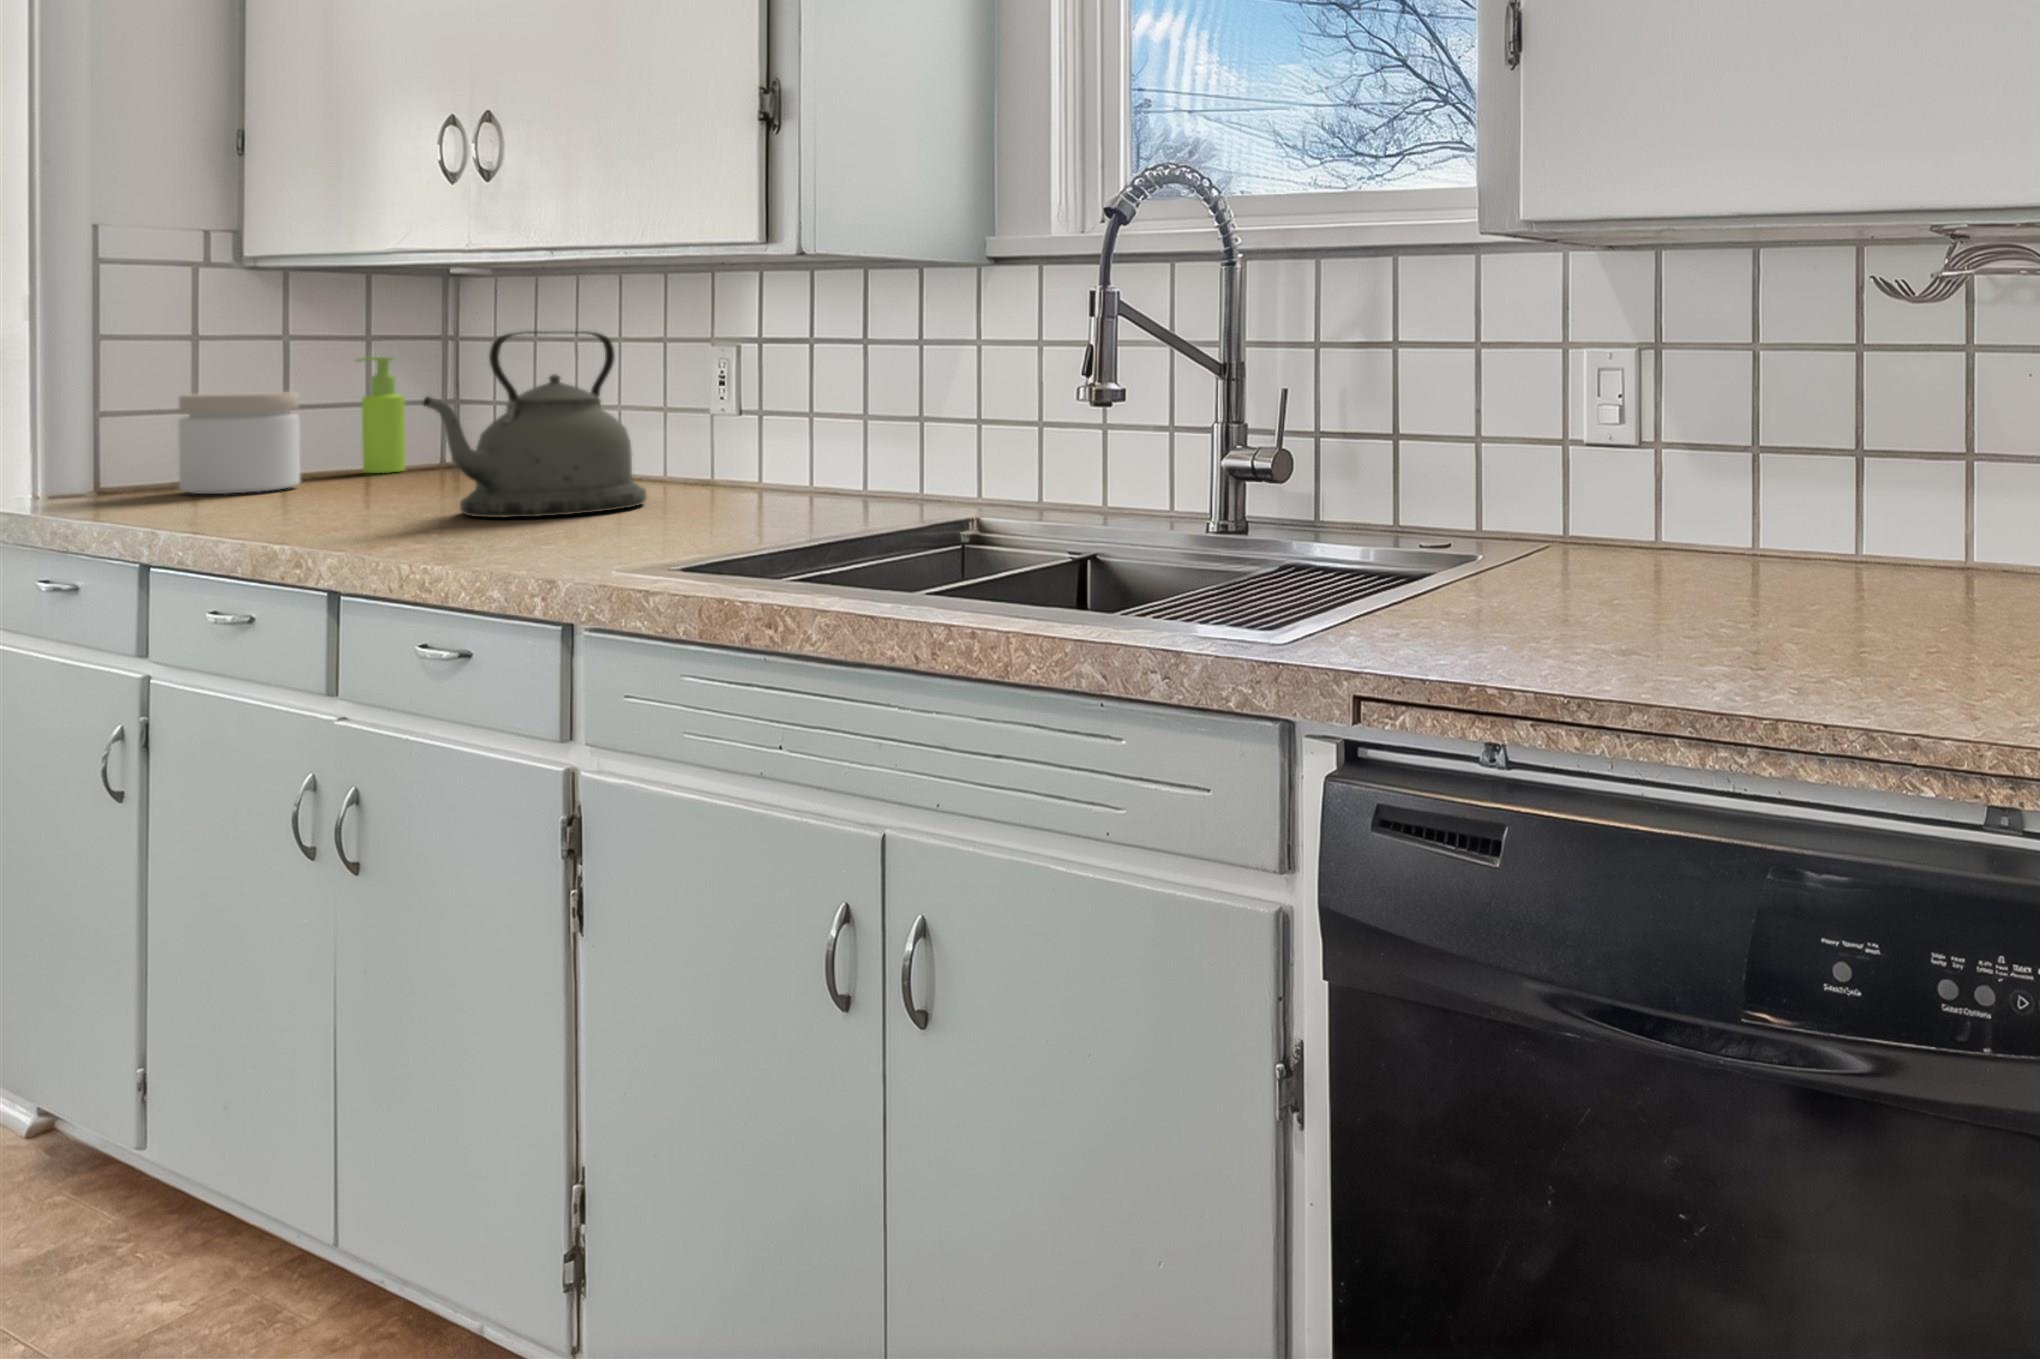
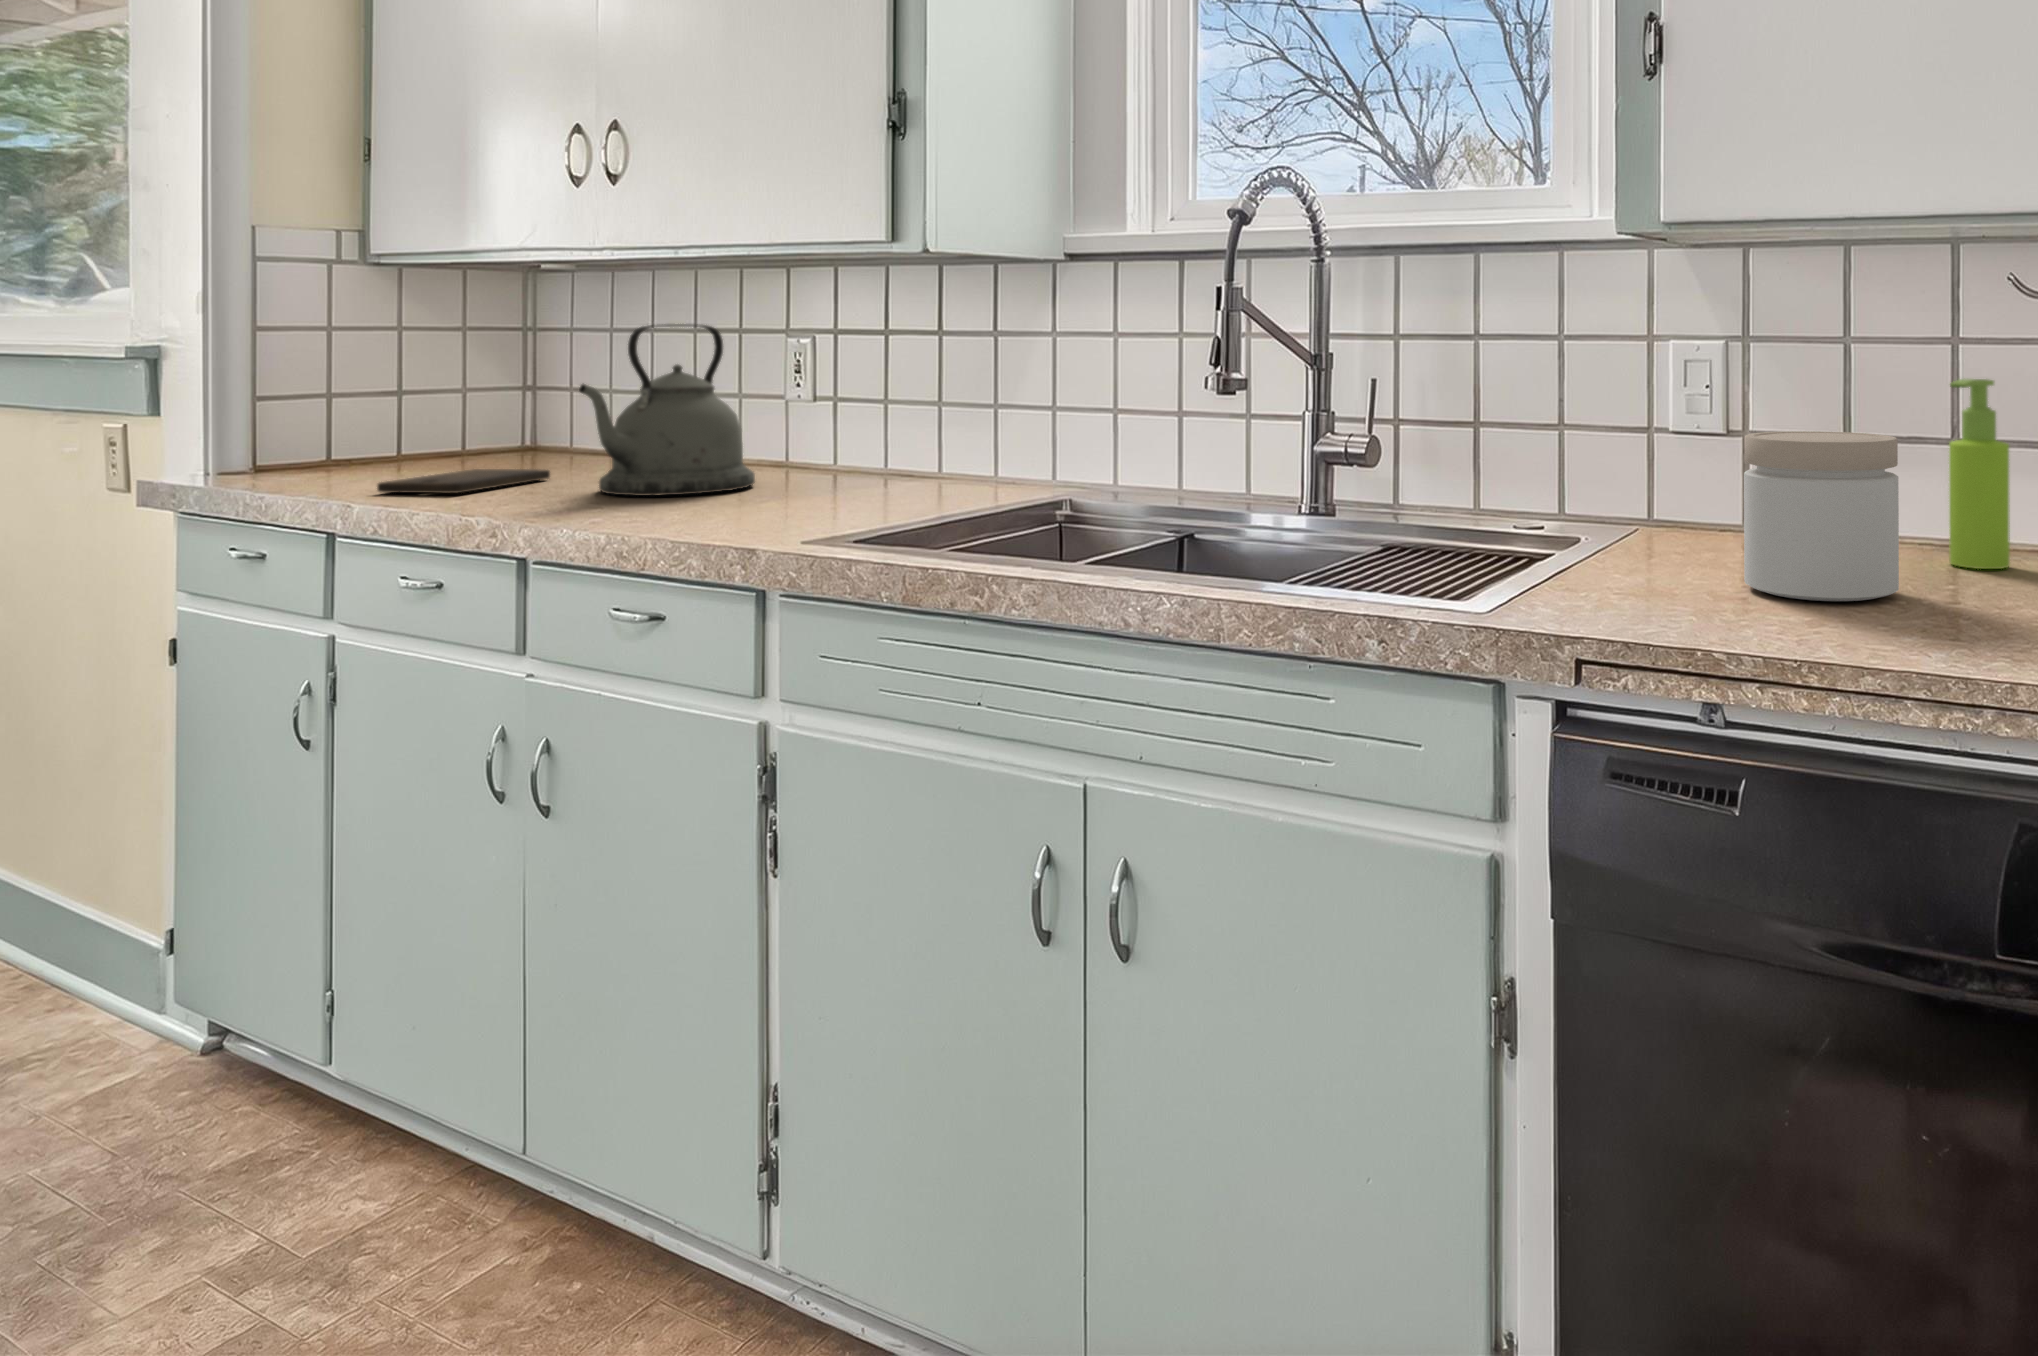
soap dispenser: present [356,357,405,473] -> present [1949,379,2010,569]
jar: present [178,392,300,494] -> present [1744,431,1899,601]
cutting board: none [207,489,426,517] -> present [377,469,550,493]

